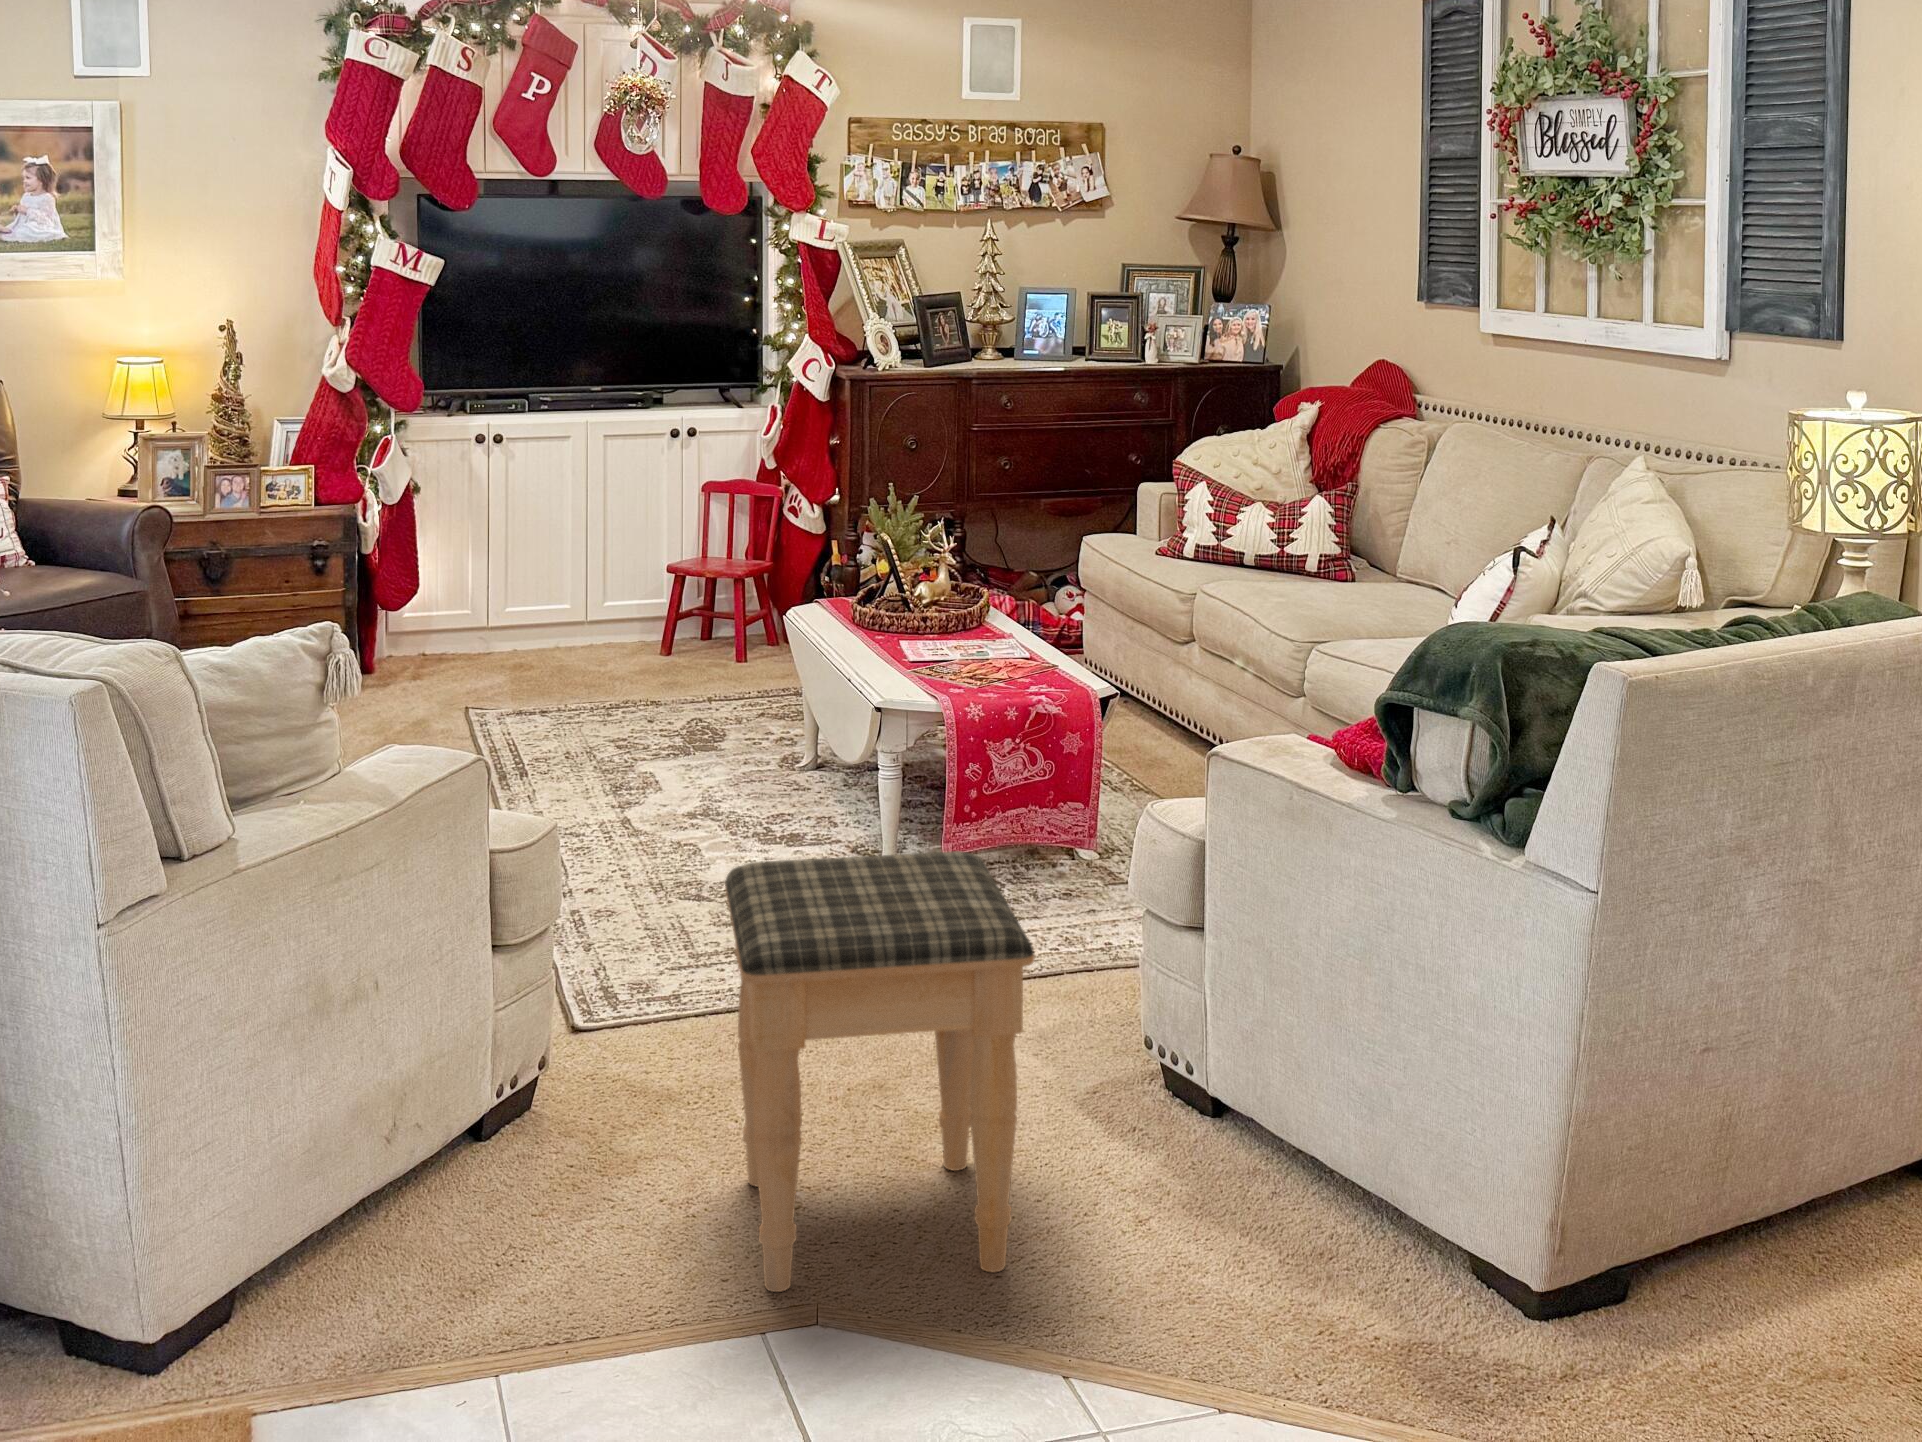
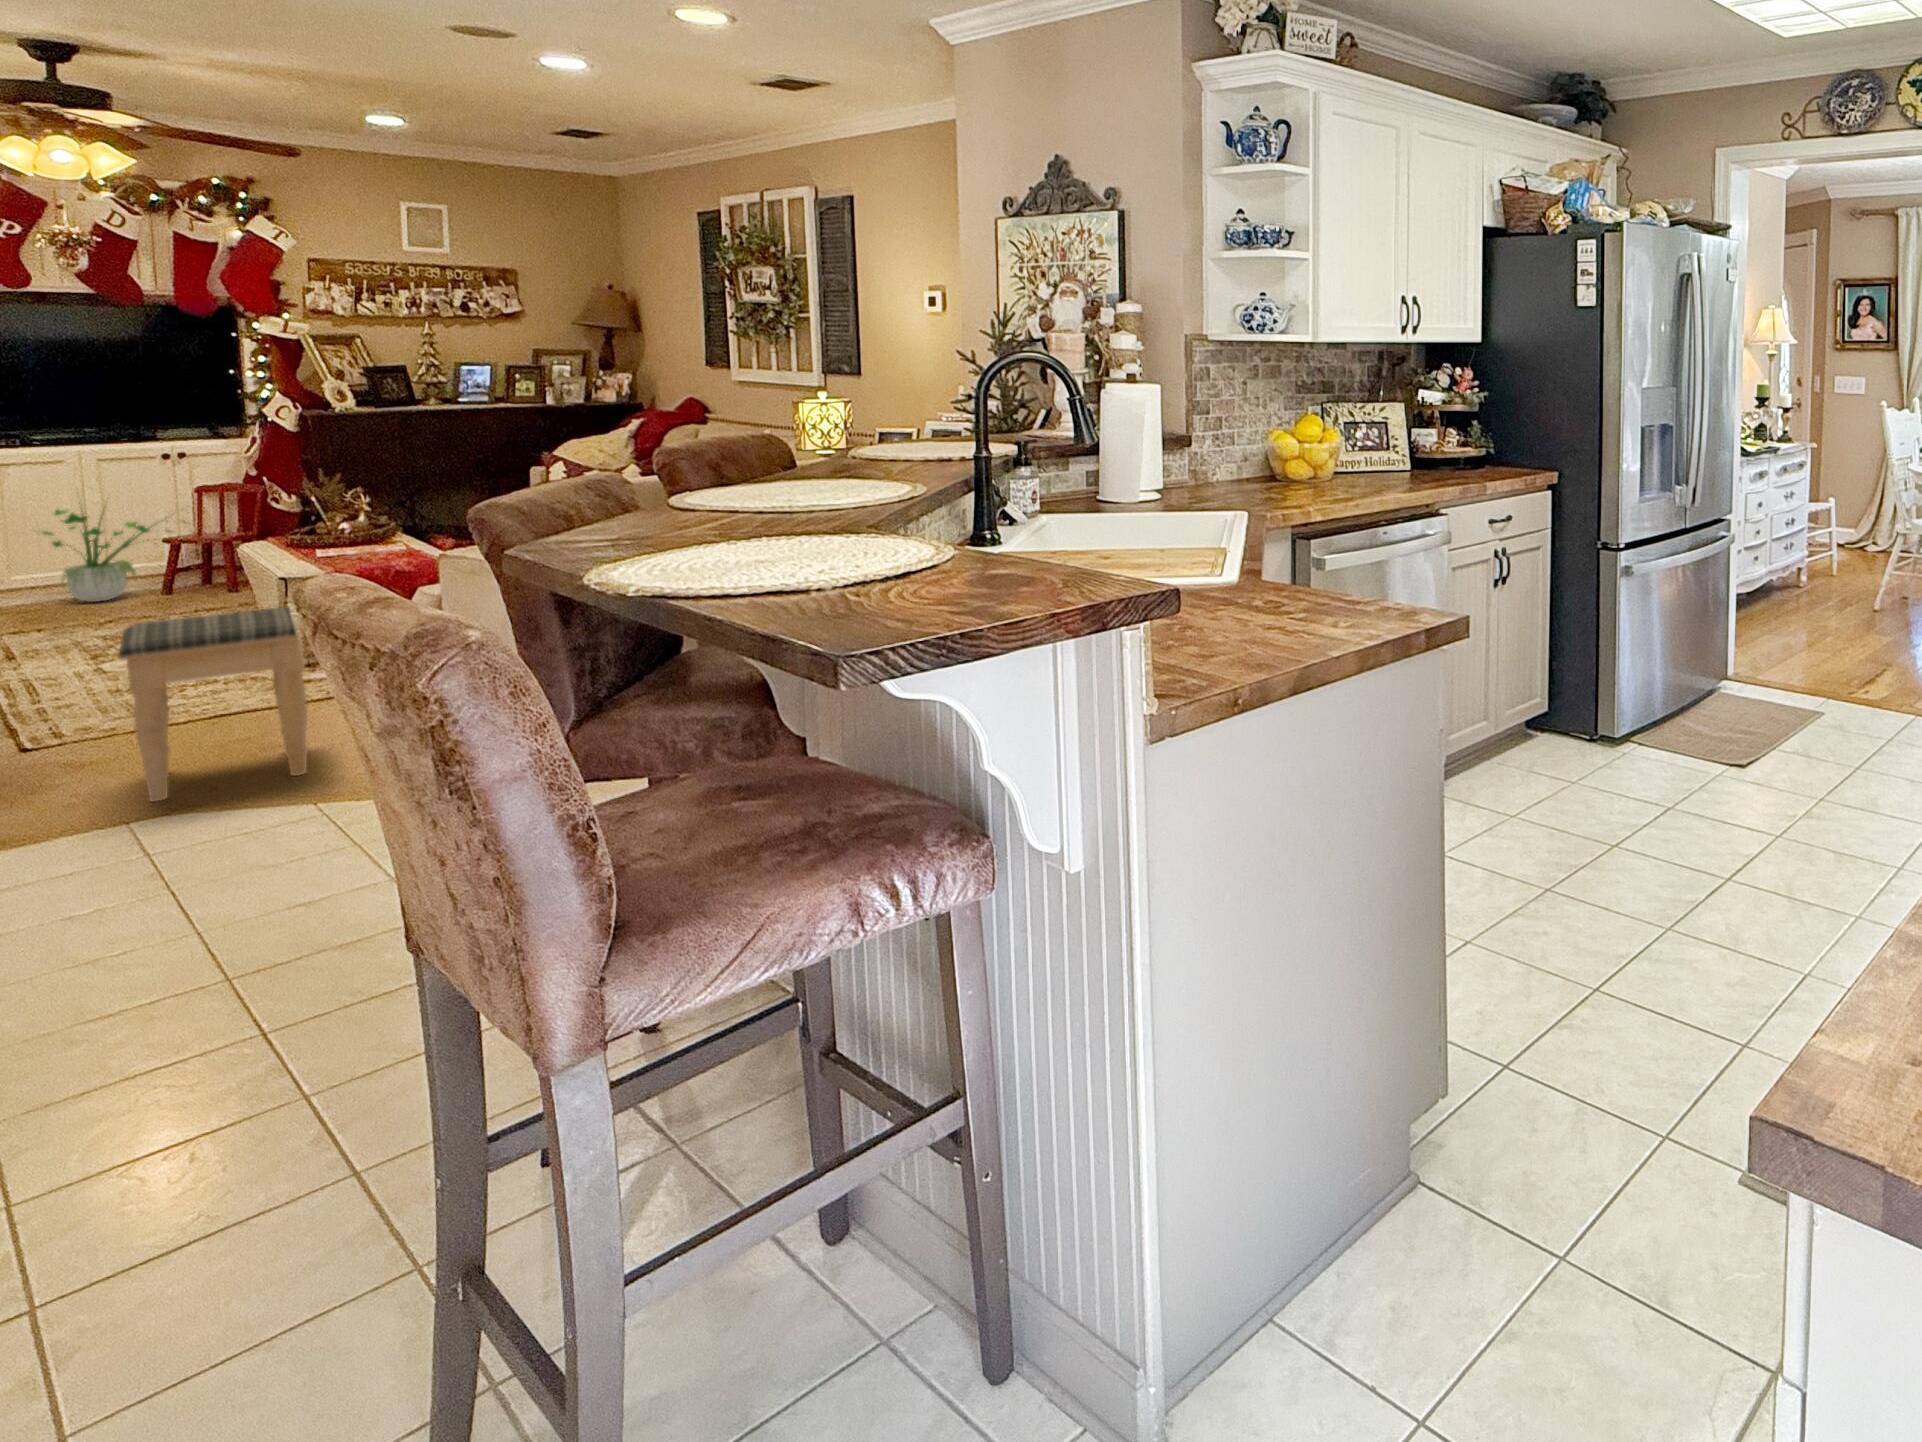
potted plant: none [530,474,708,660] -> present [43,502,188,602]

